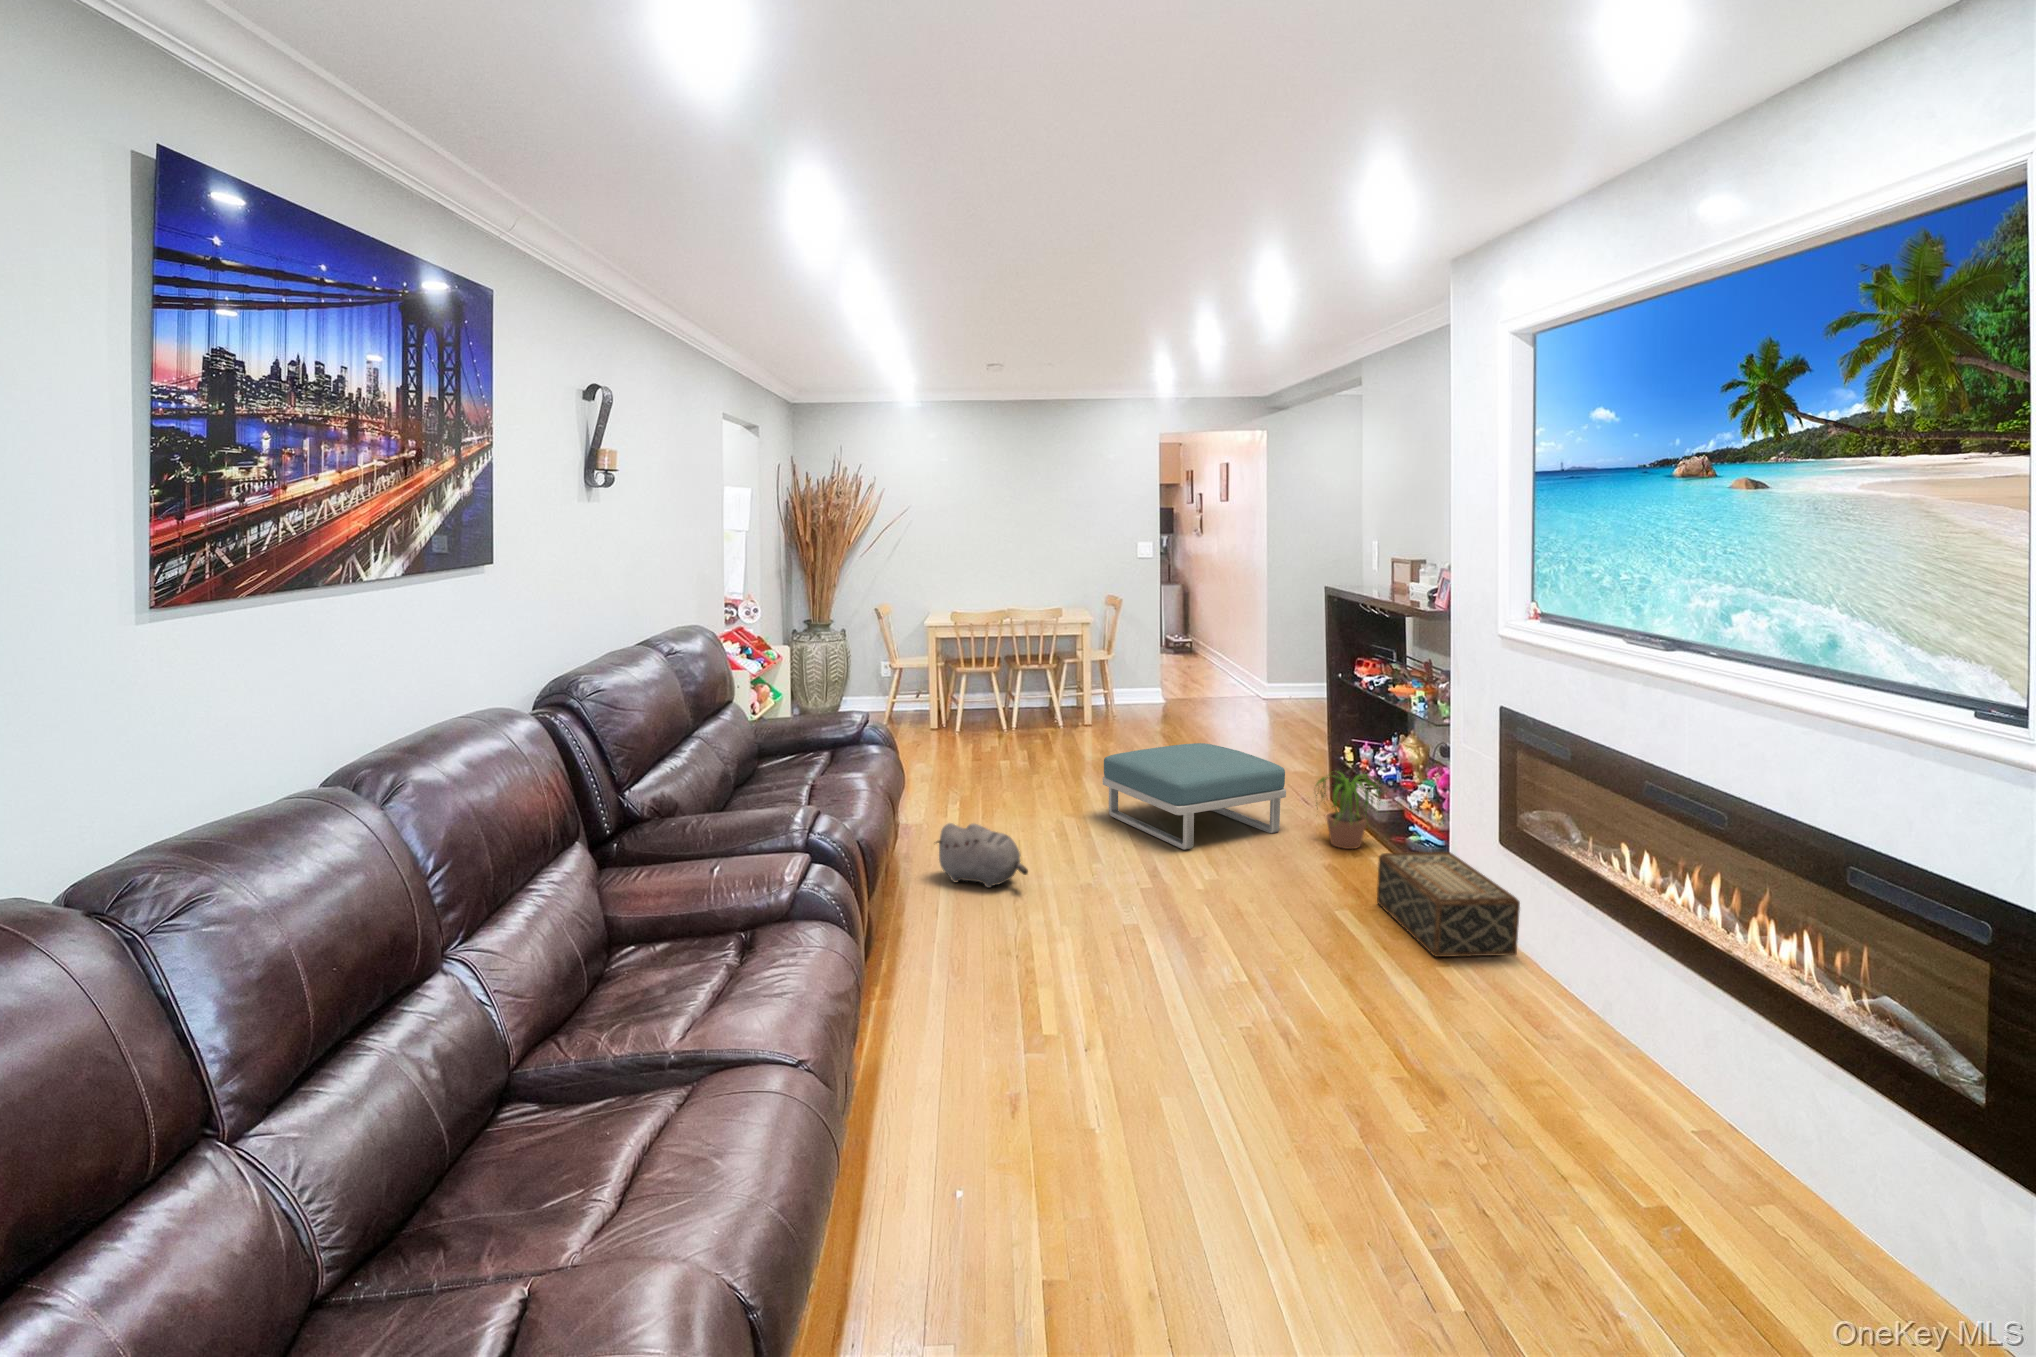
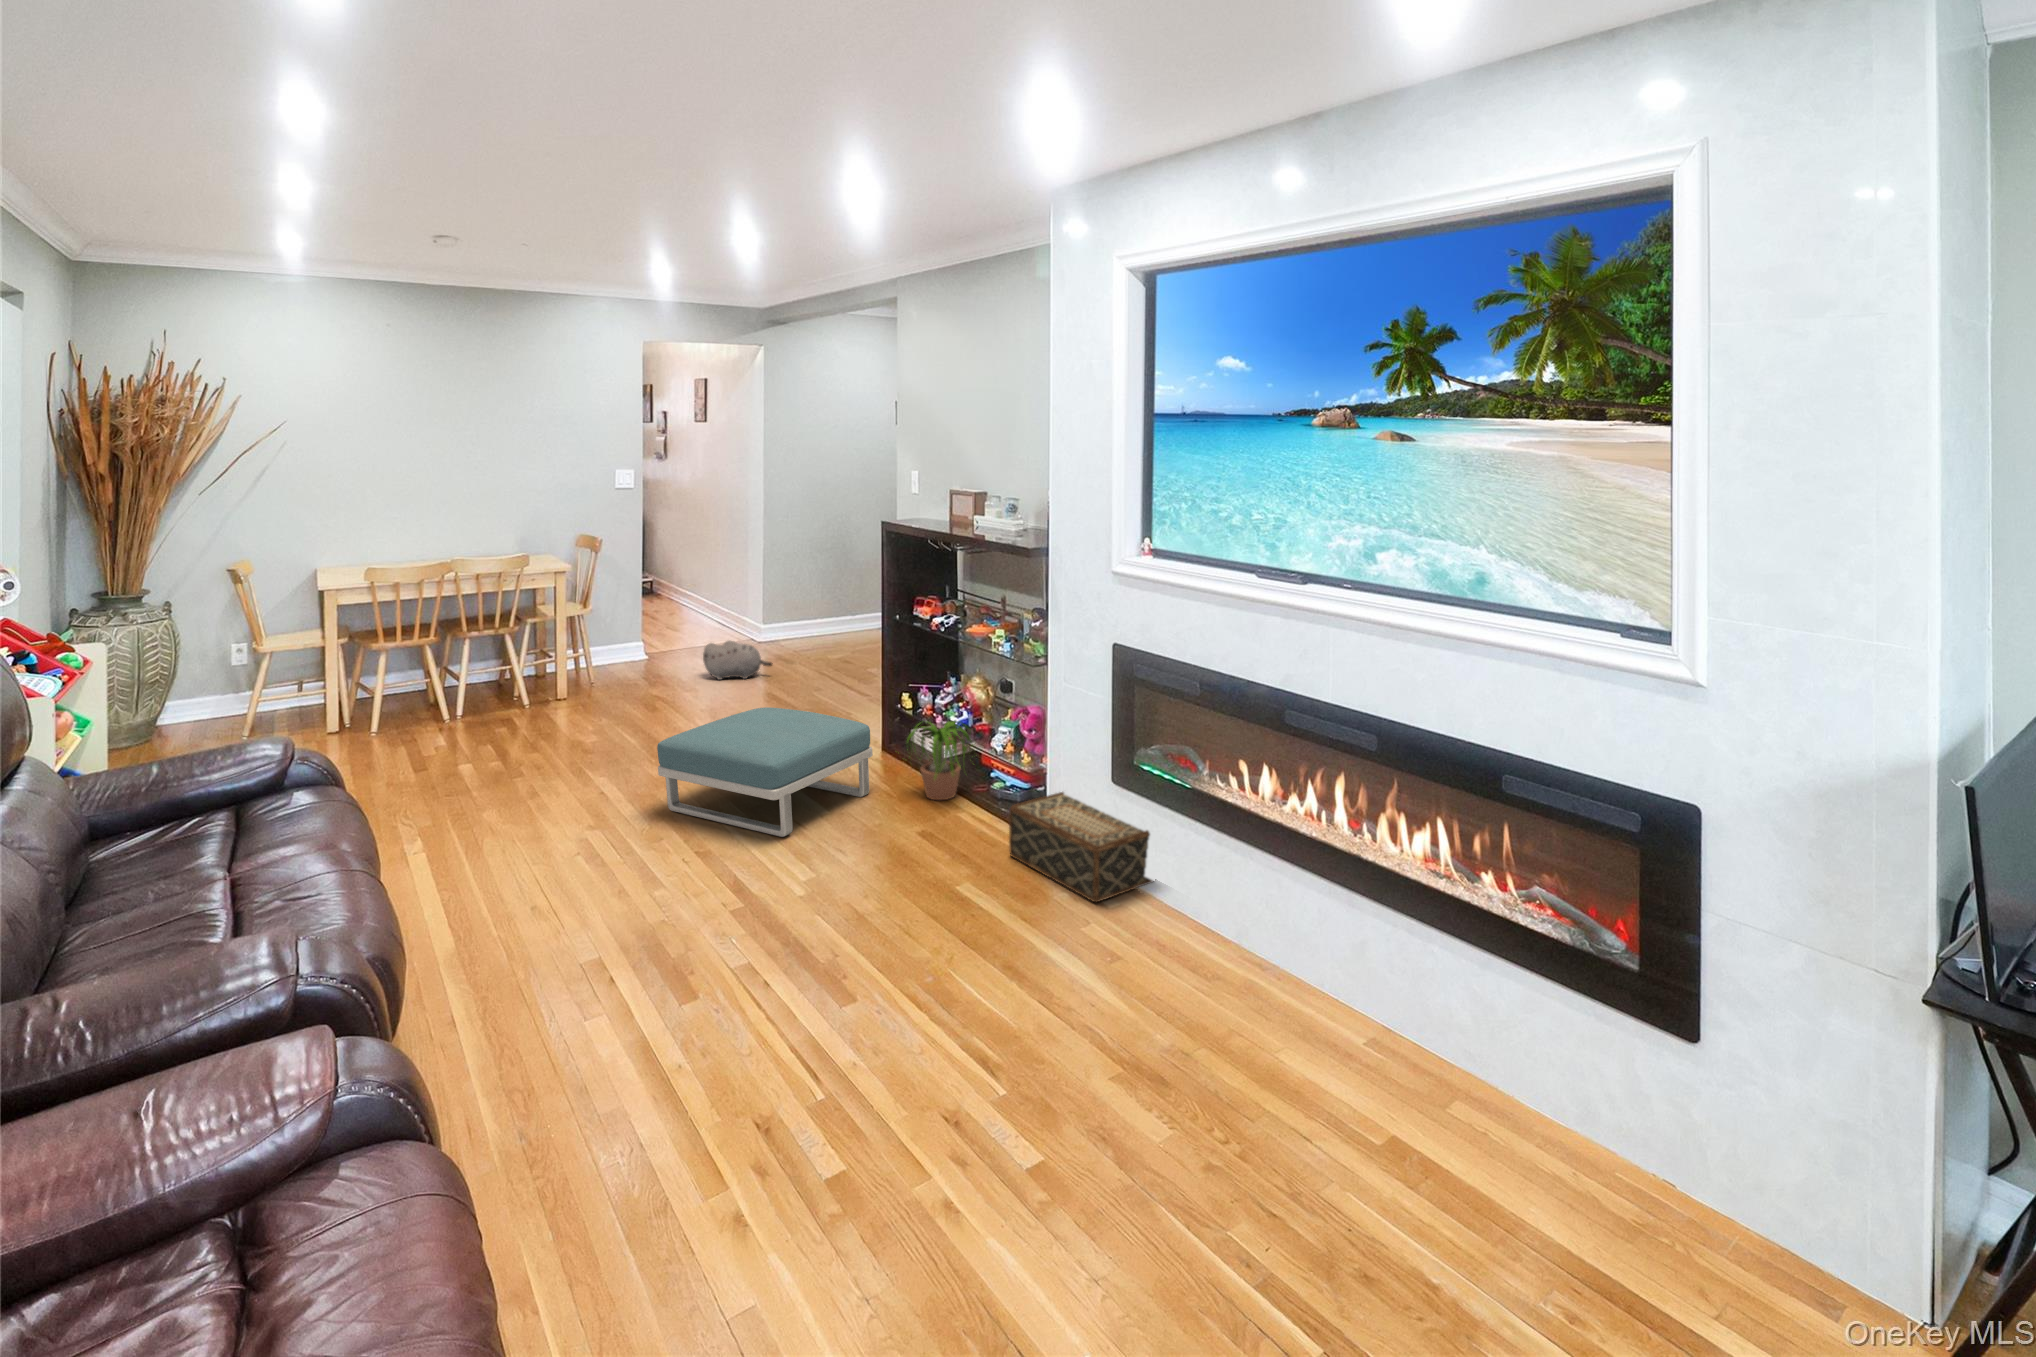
plush toy: present [936,823,1028,888] -> present [703,640,773,680]

